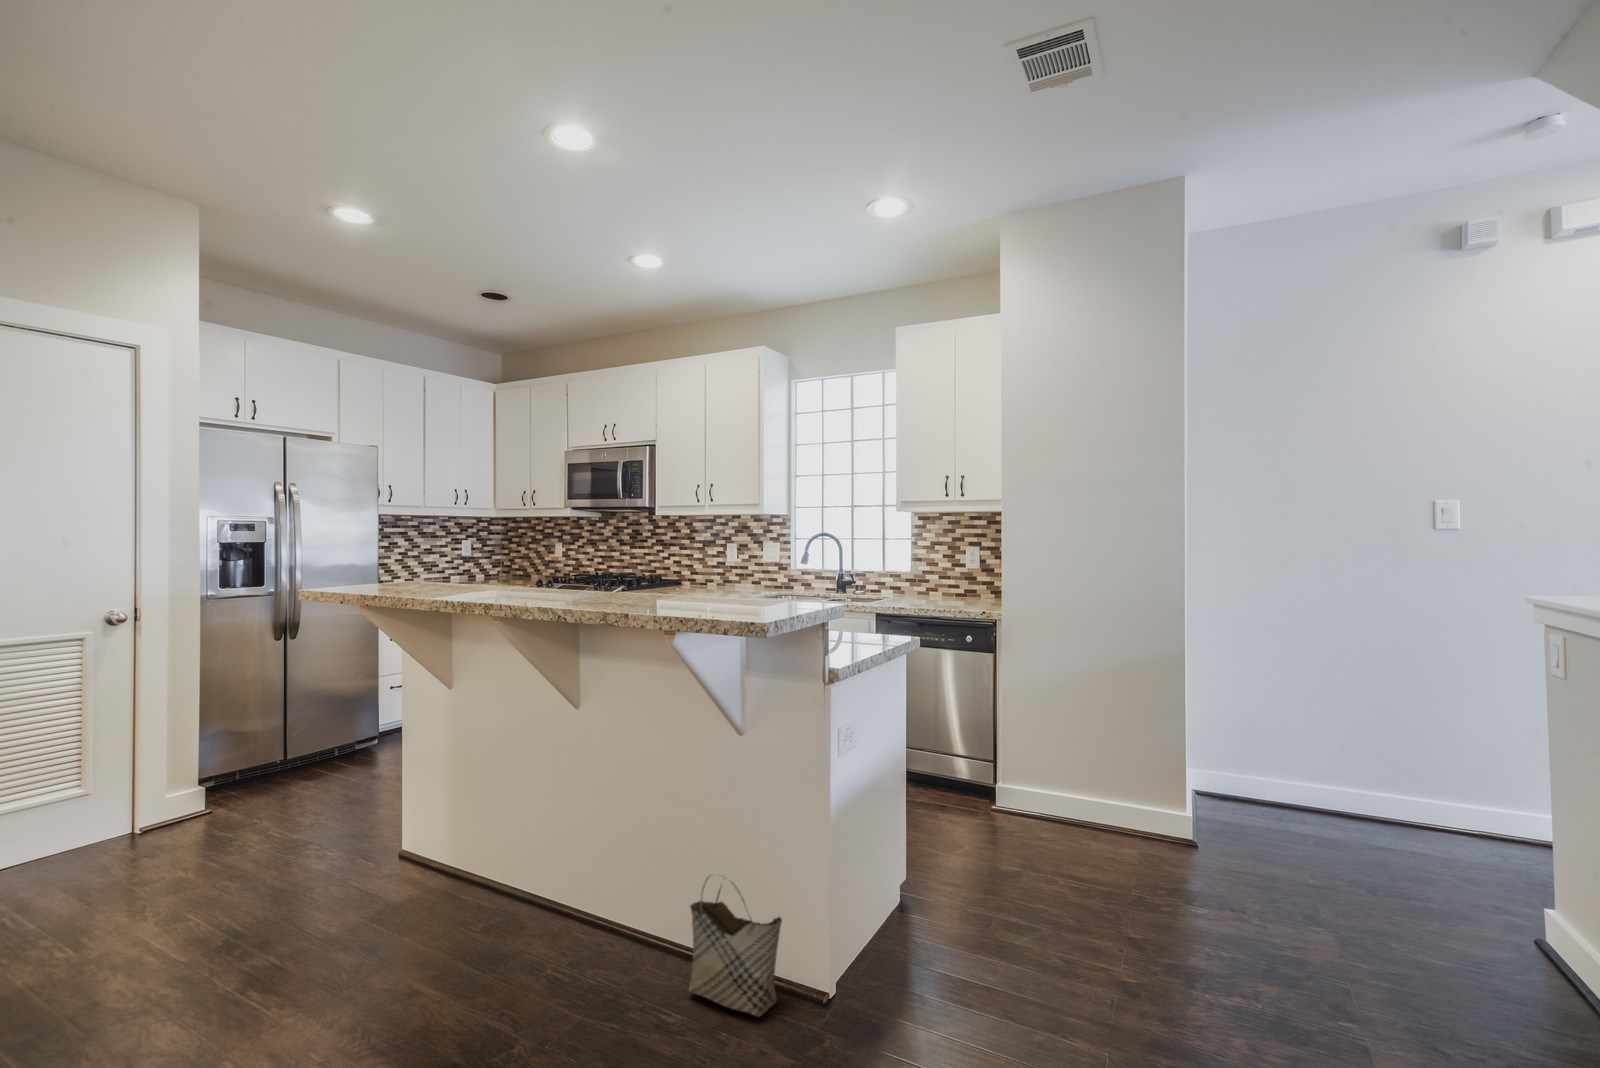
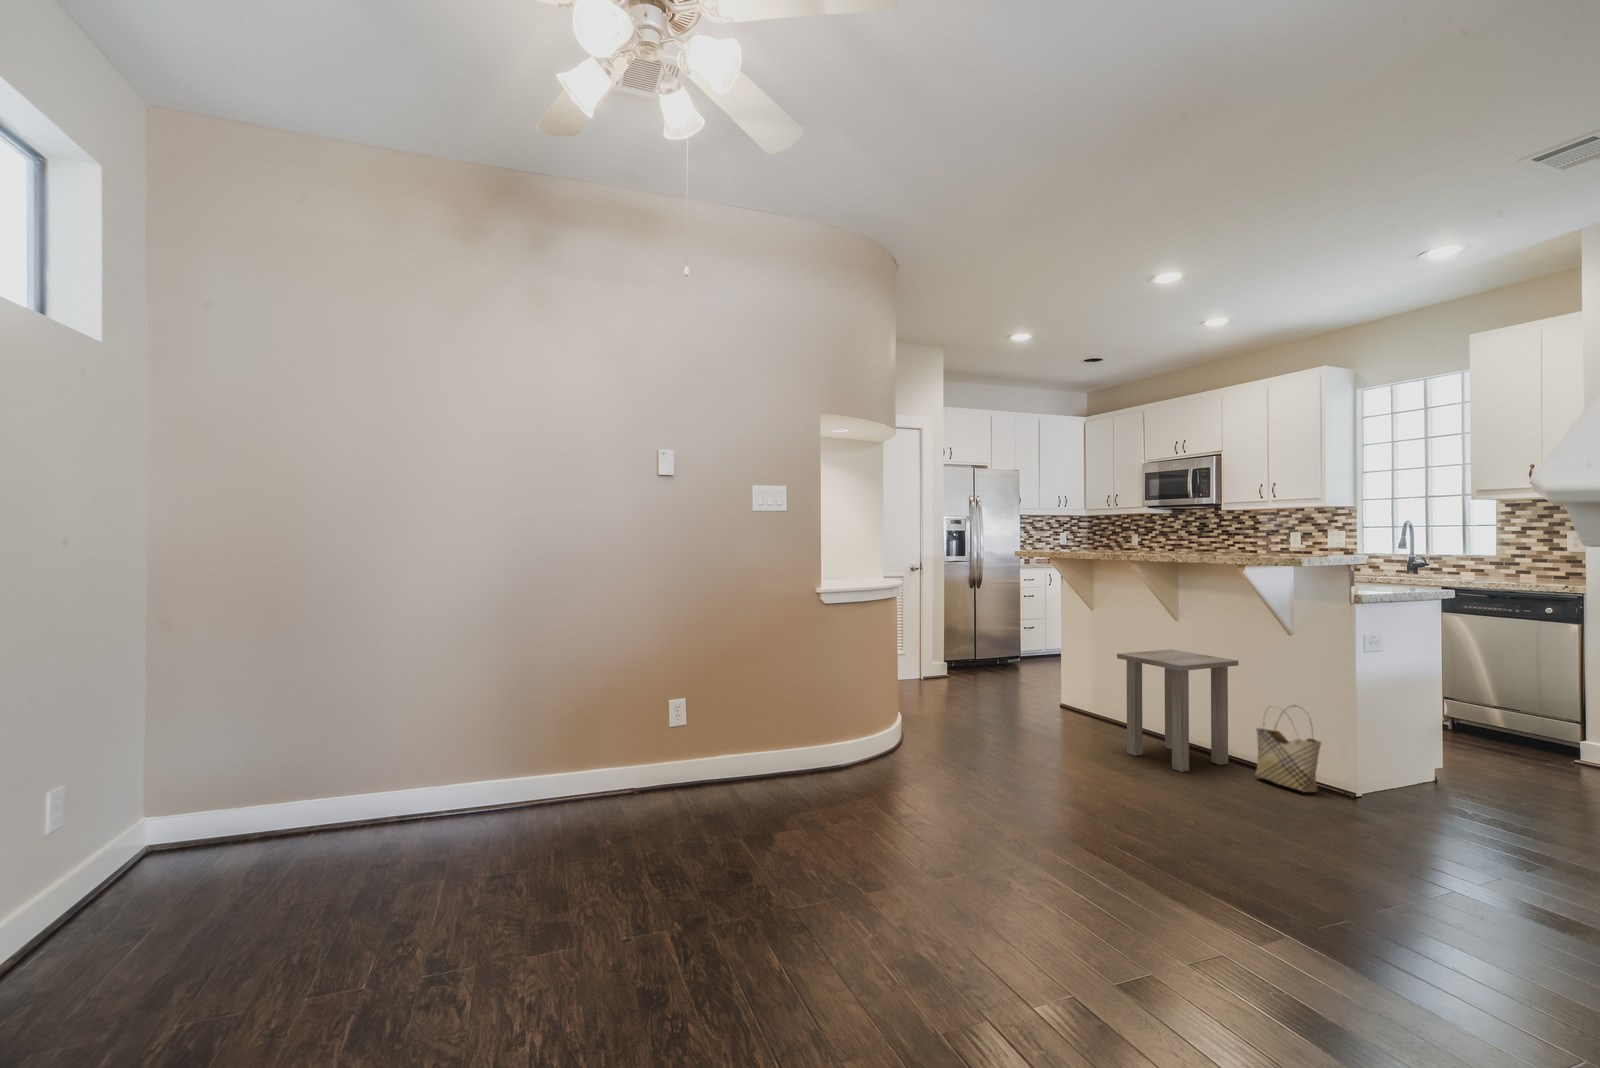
side table: none [462,763,666,1027] -> present [1117,649,1238,772]

